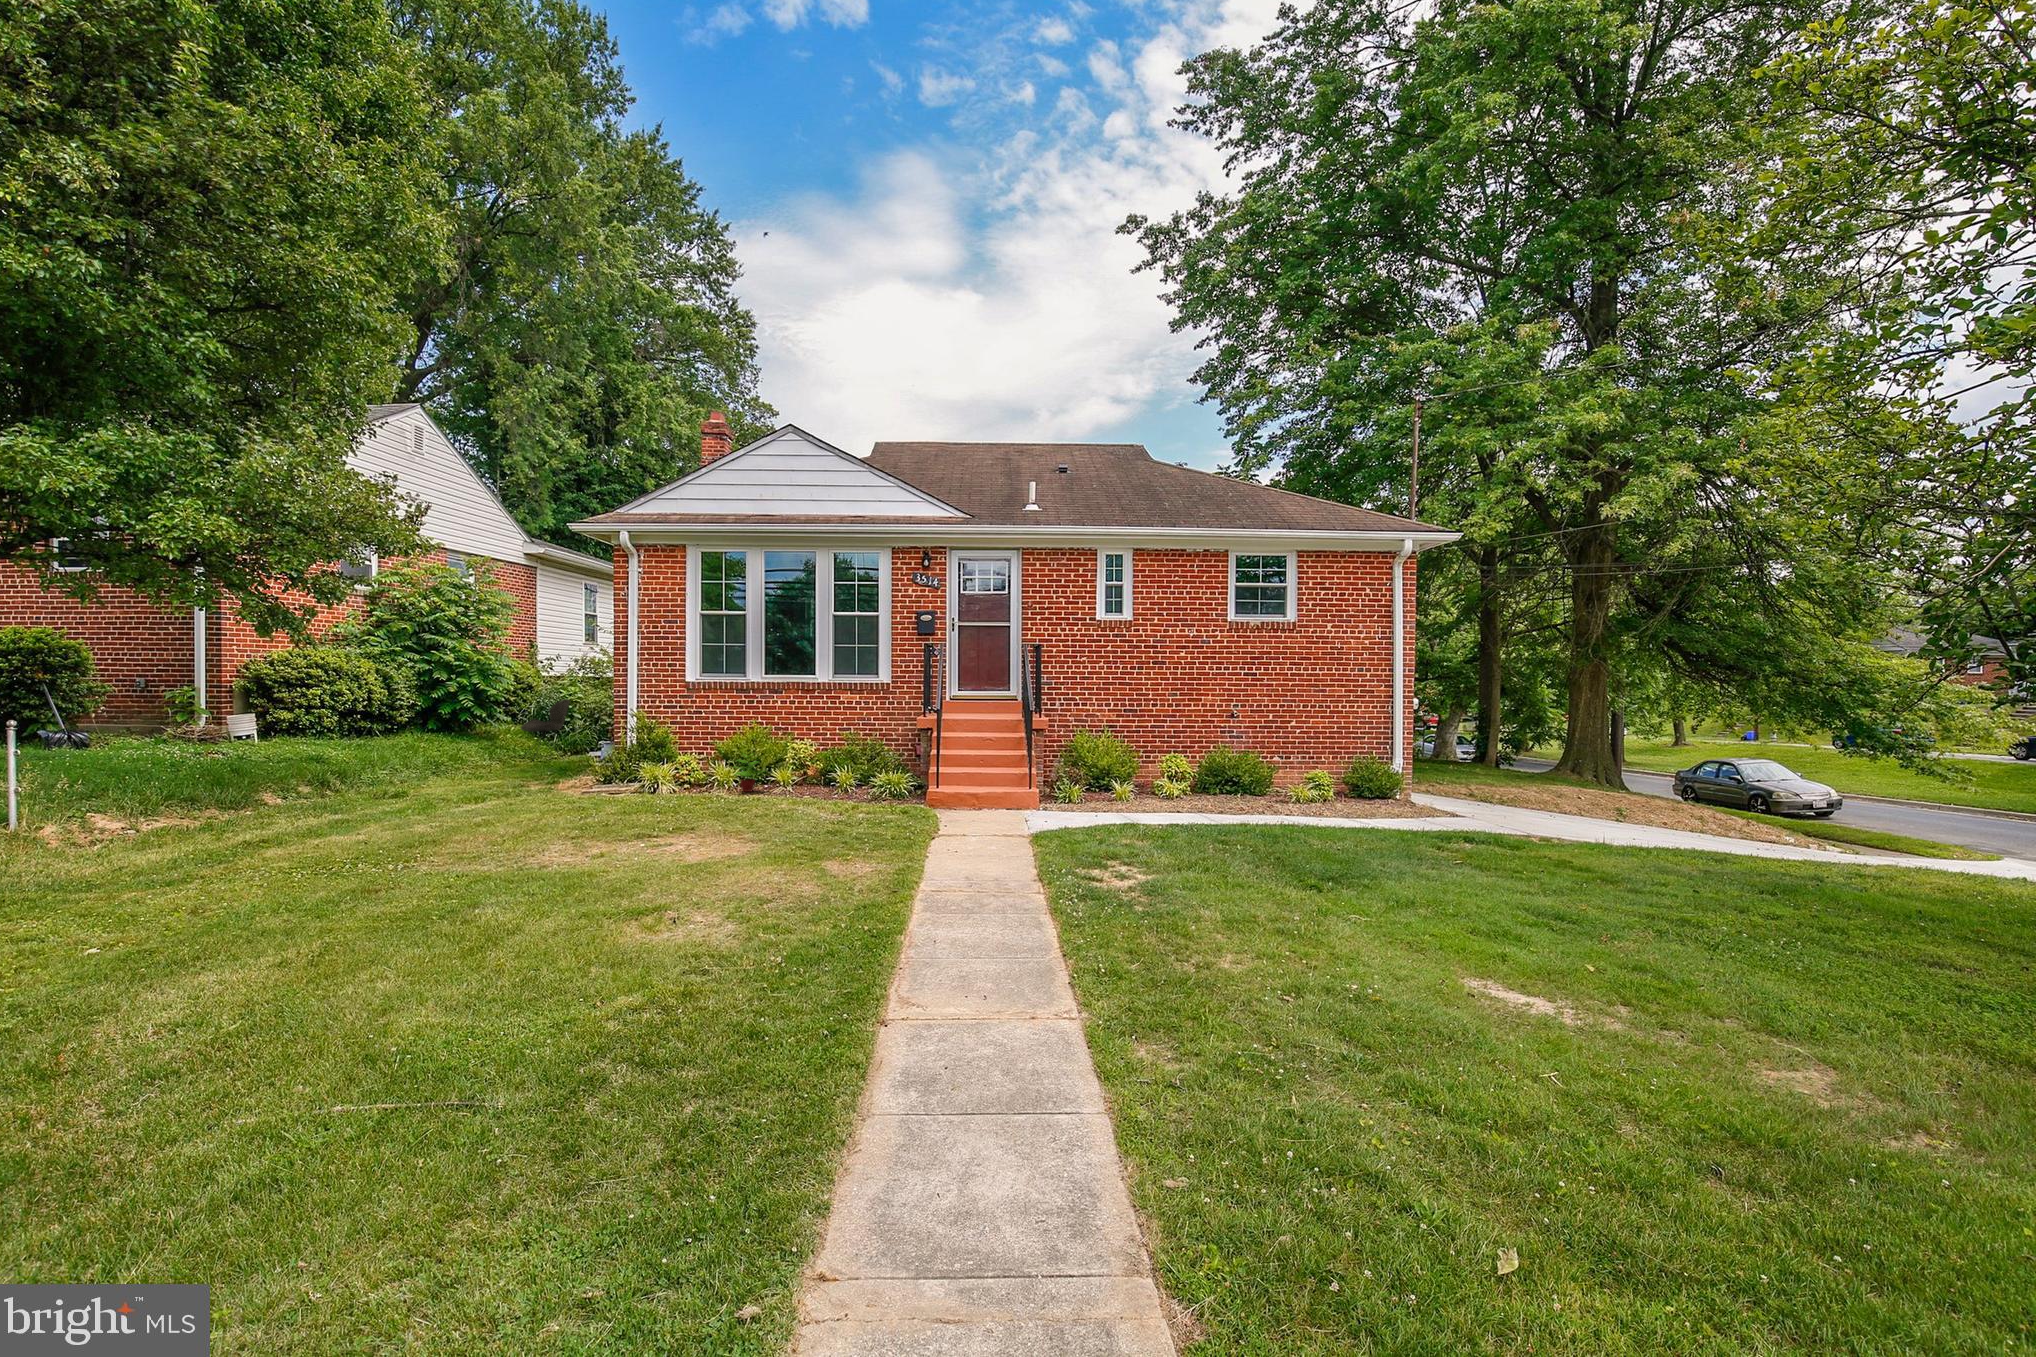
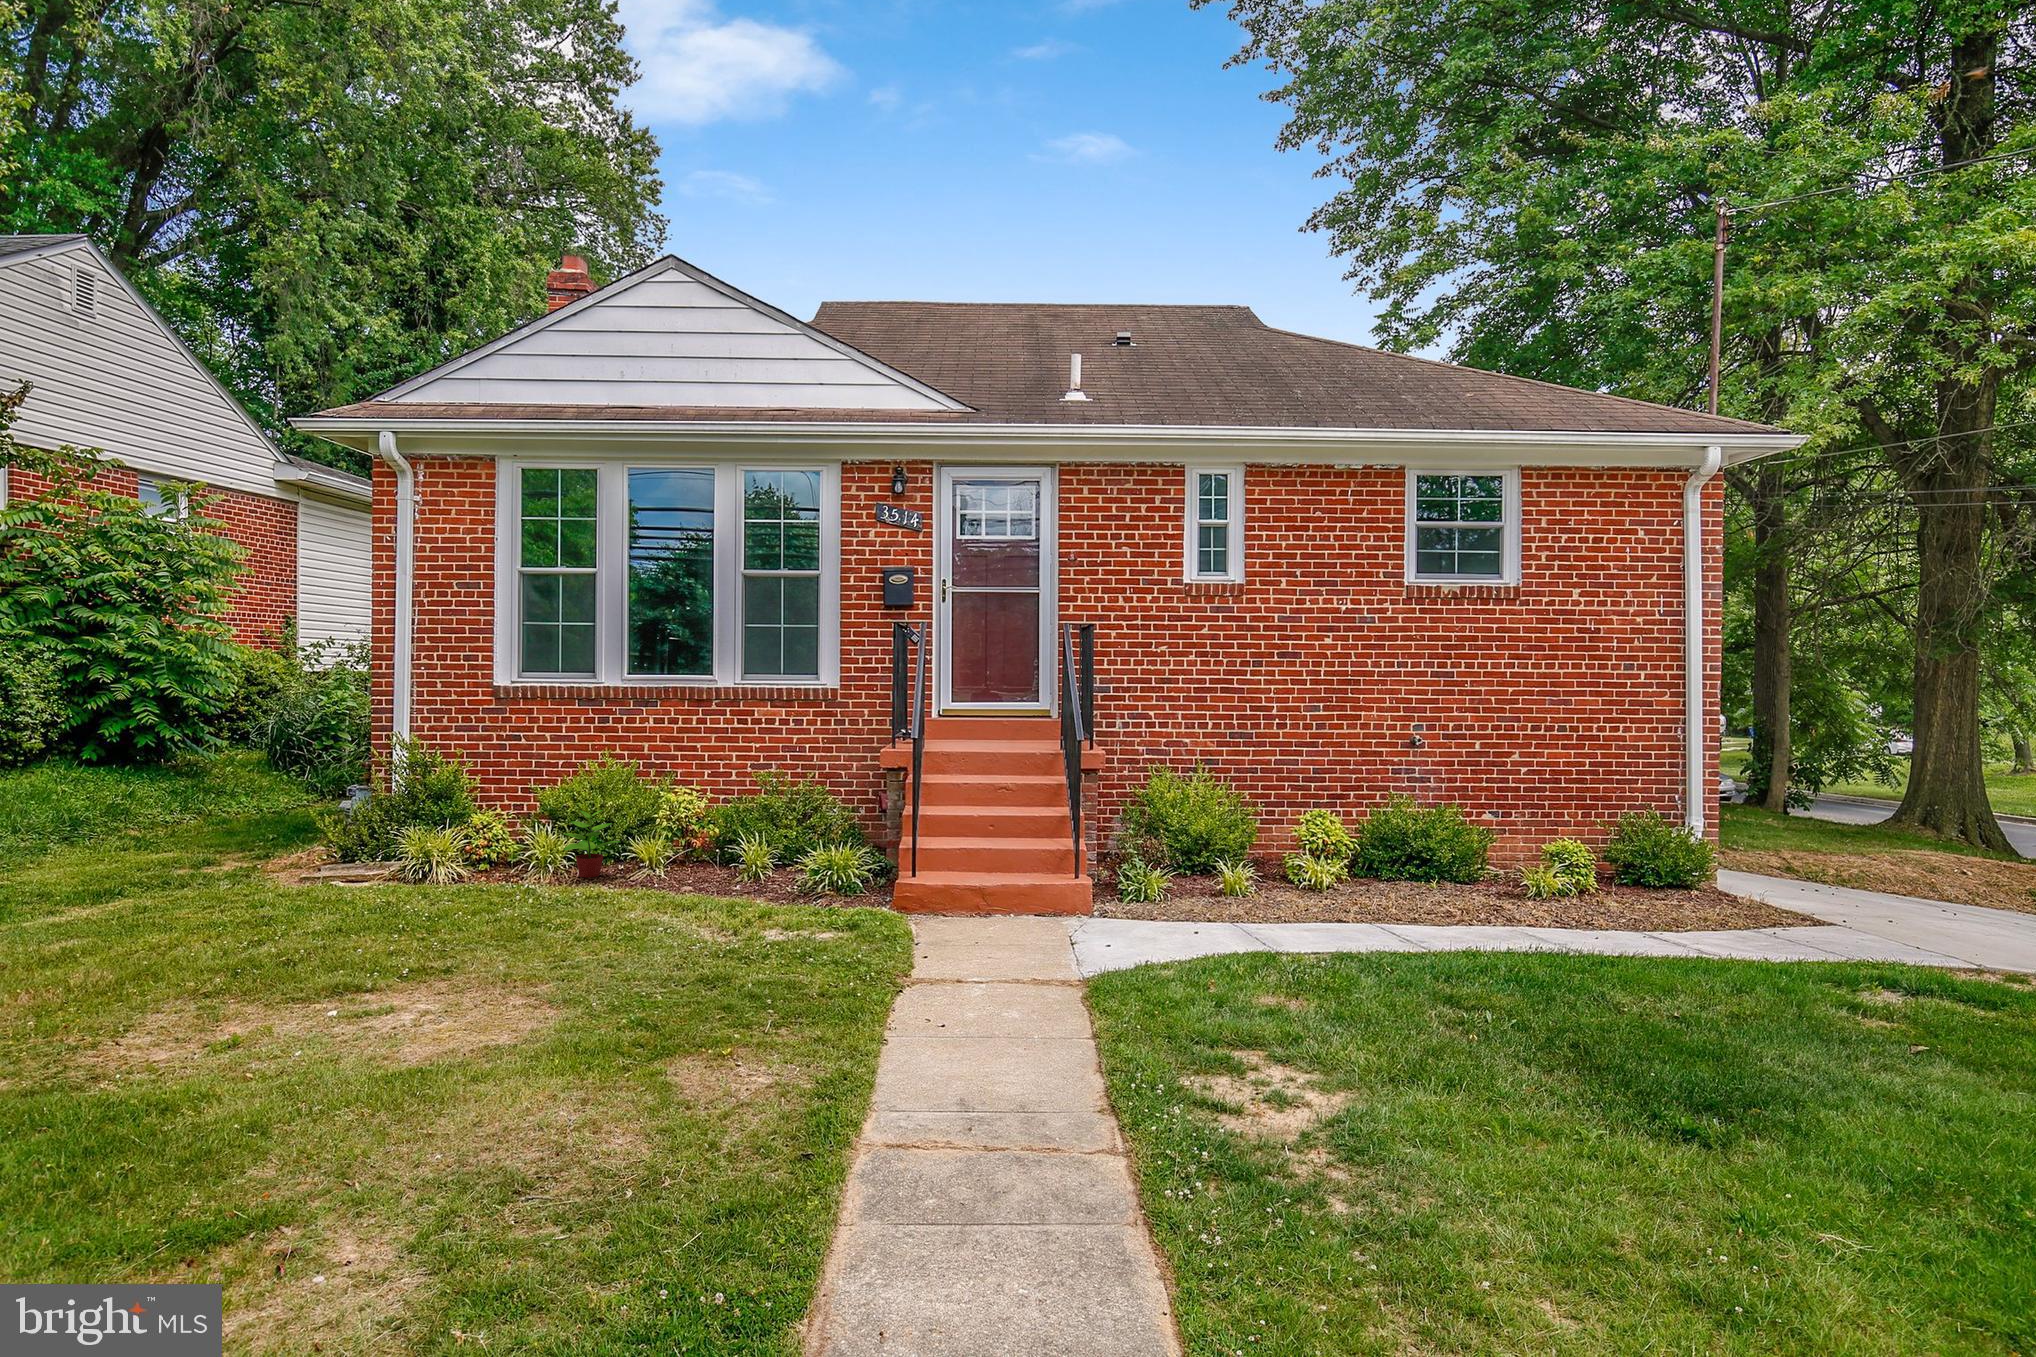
chair: present [521,699,570,754] -> none [240,711,324,814]

